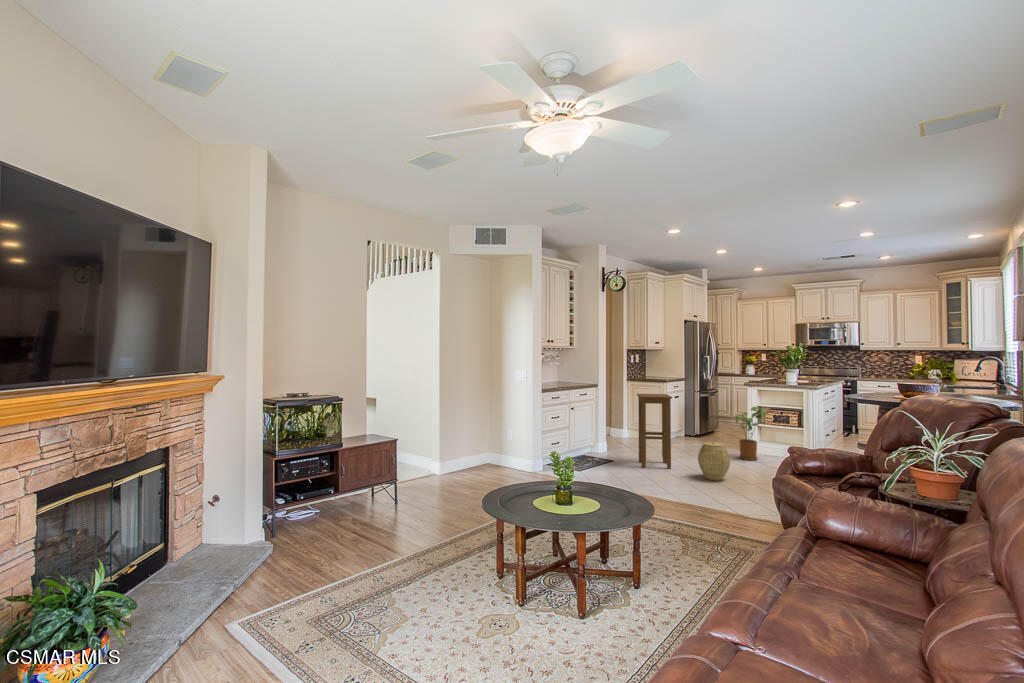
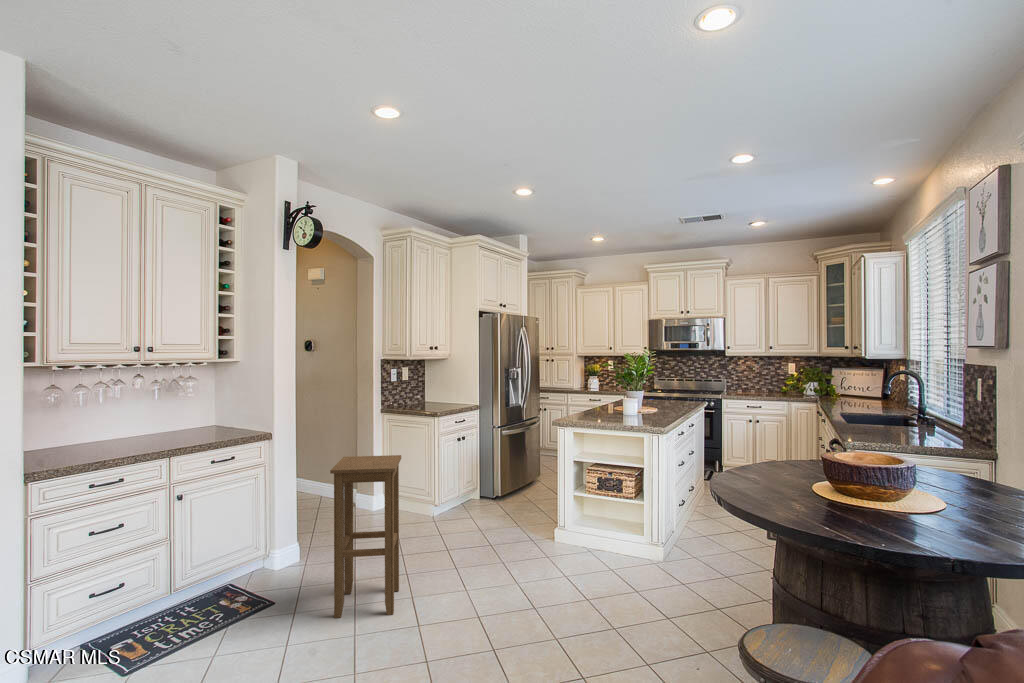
house plant: present [735,407,767,460] -> none [535,465,589,562]
woven basket: present [698,442,730,481] -> none [430,563,492,652]

